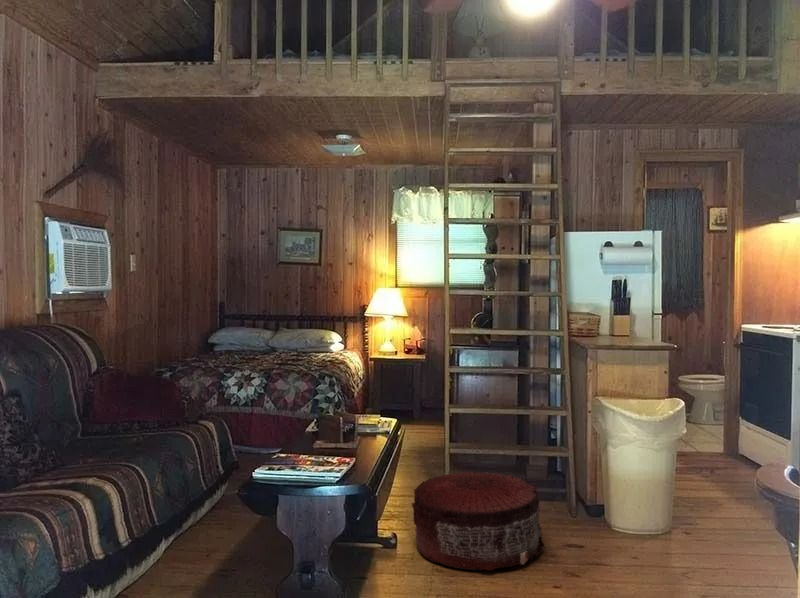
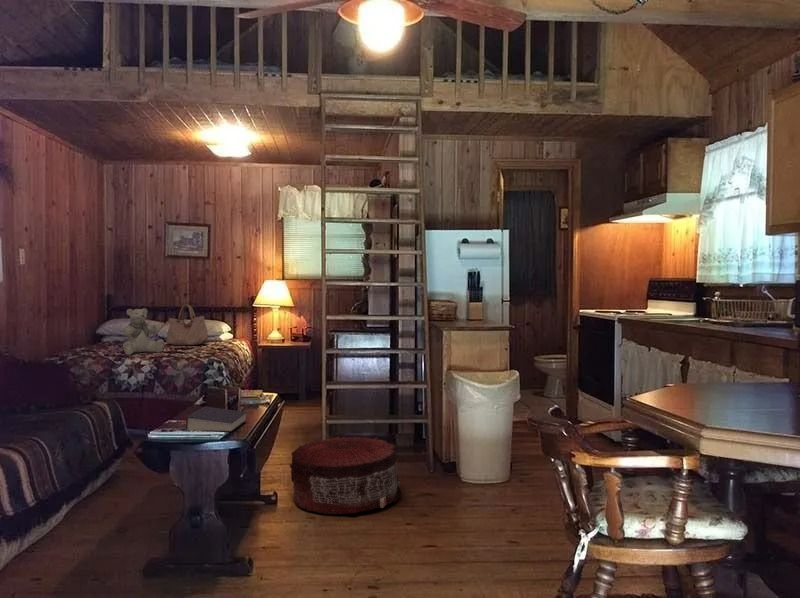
handbag: none [277,313,319,356] -> present [167,304,208,345]
teddy bear: none [233,317,274,366] -> present [123,308,164,355]
book: none [296,435,365,469] -> present [186,406,247,432]

